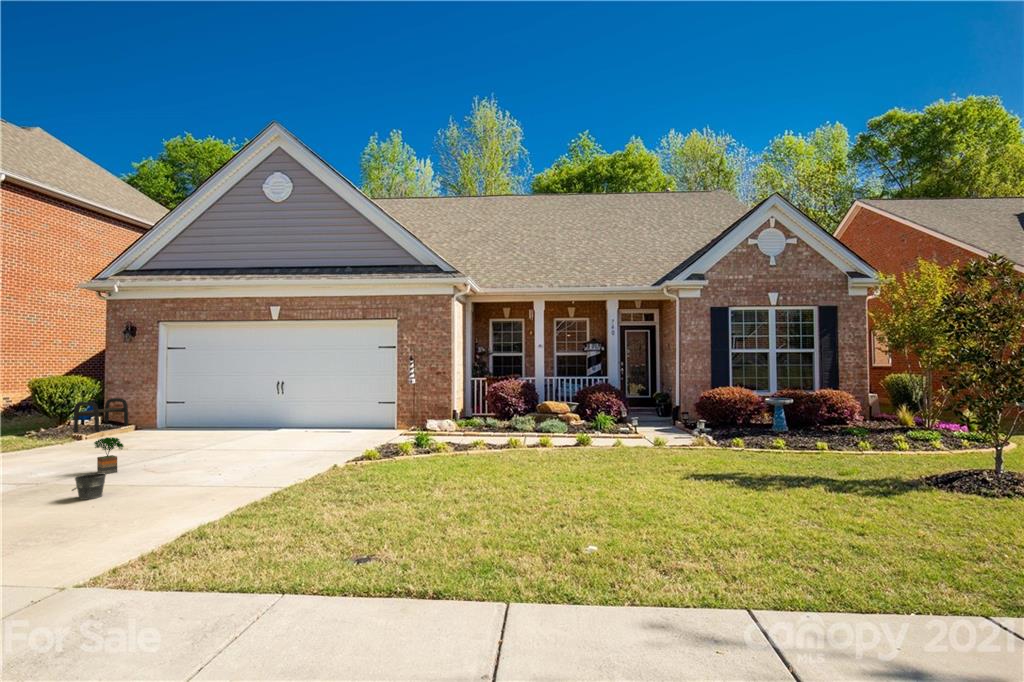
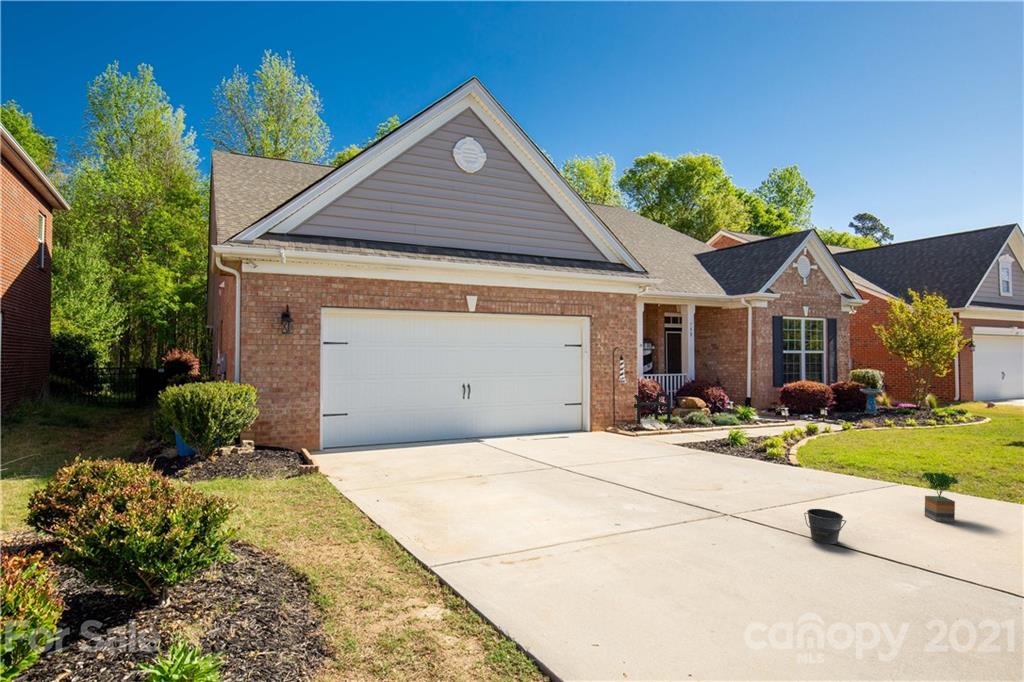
bench: present [74,398,128,432] -> present [634,393,671,424]
potted tree: present [94,437,124,474] -> present [919,472,958,522]

